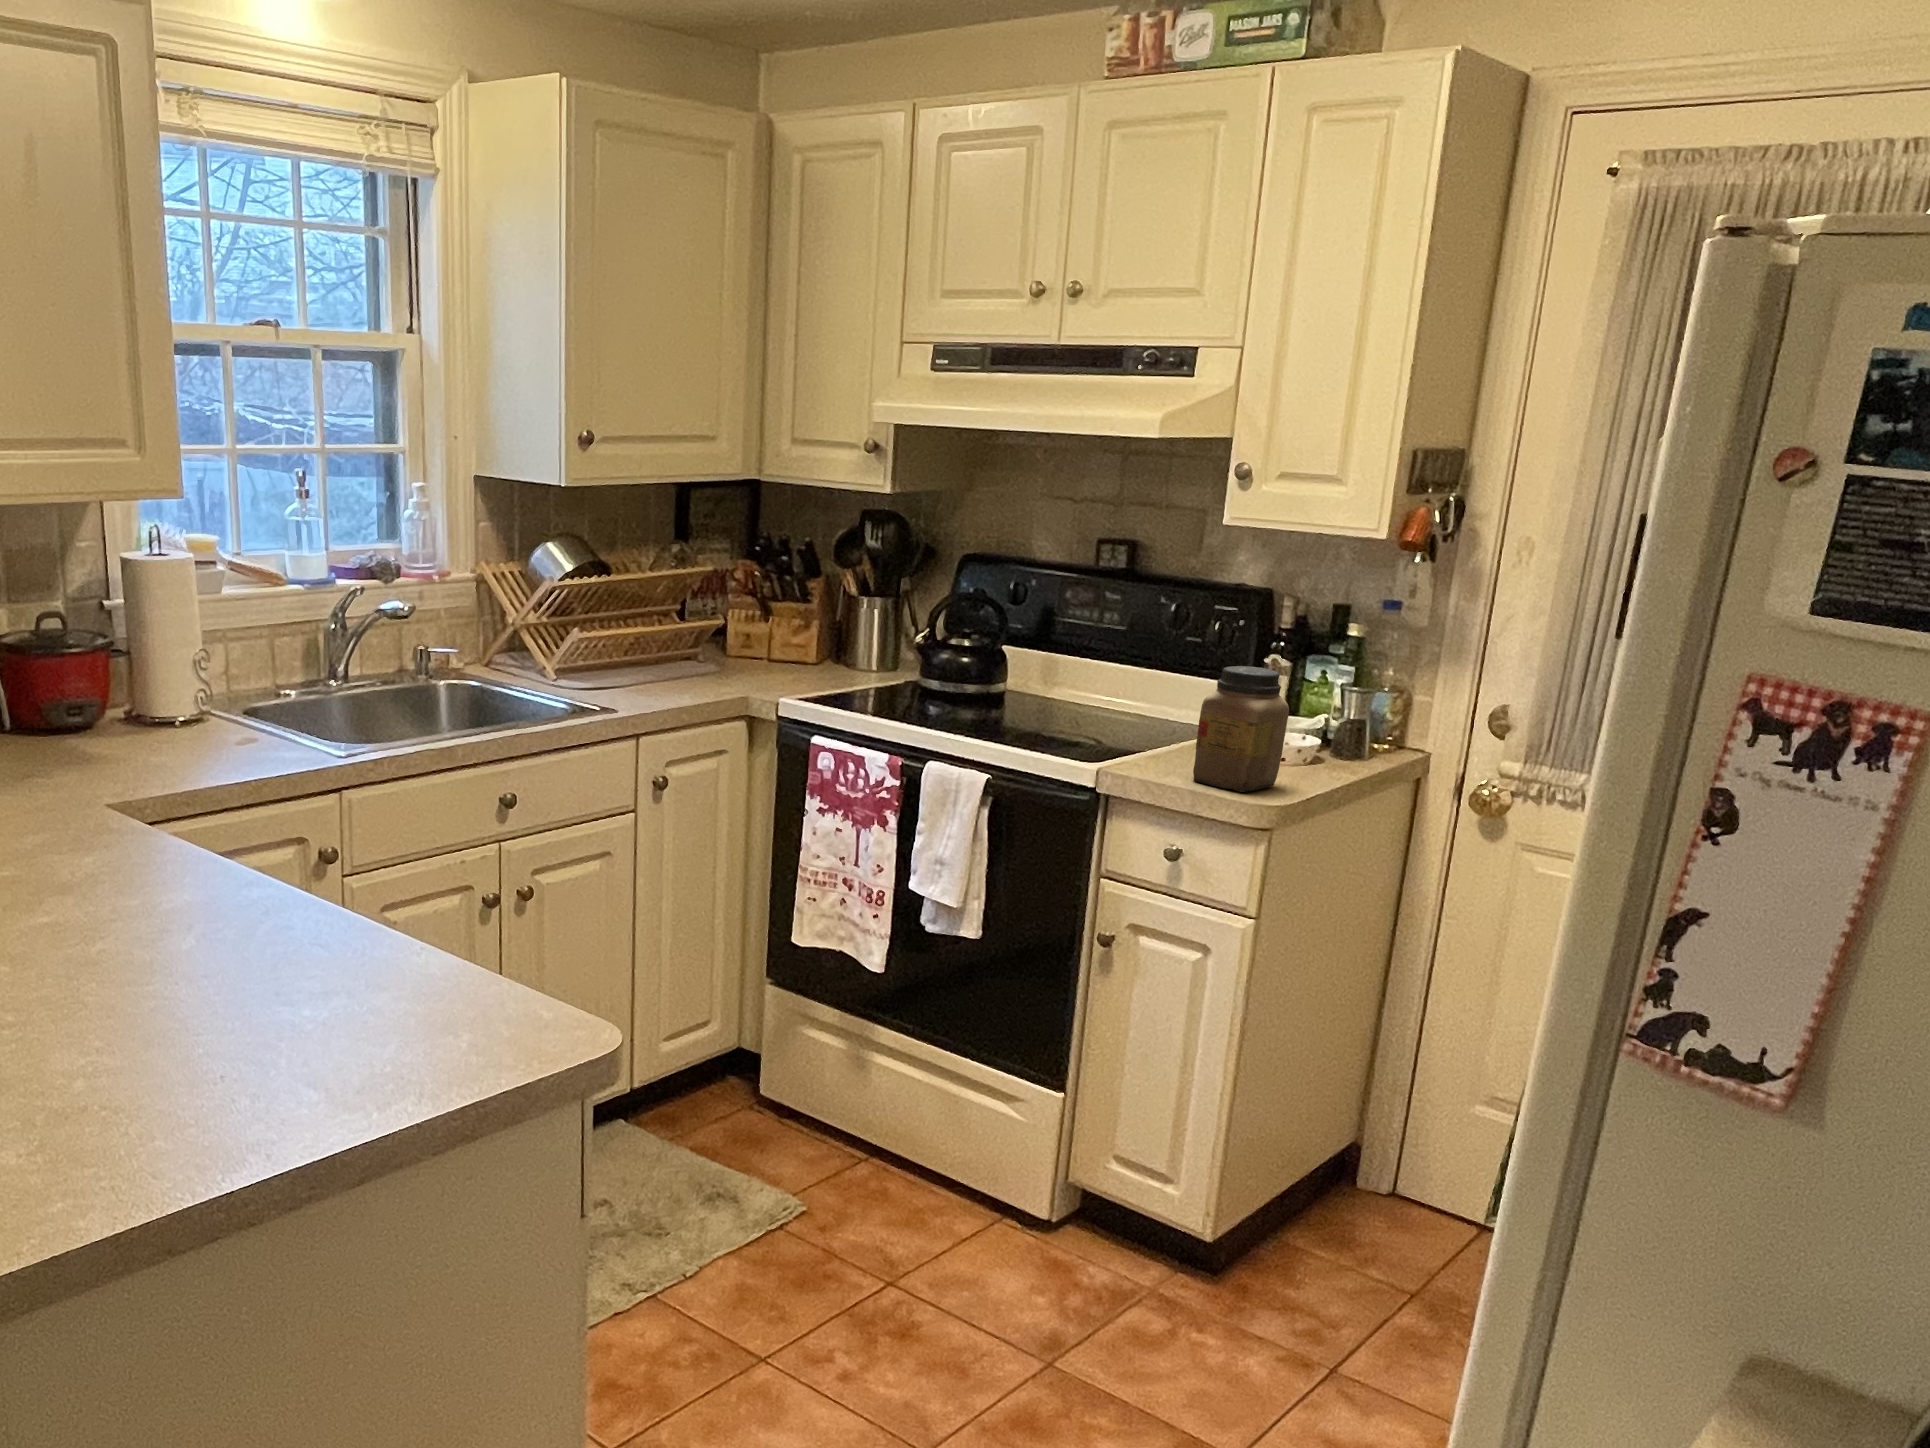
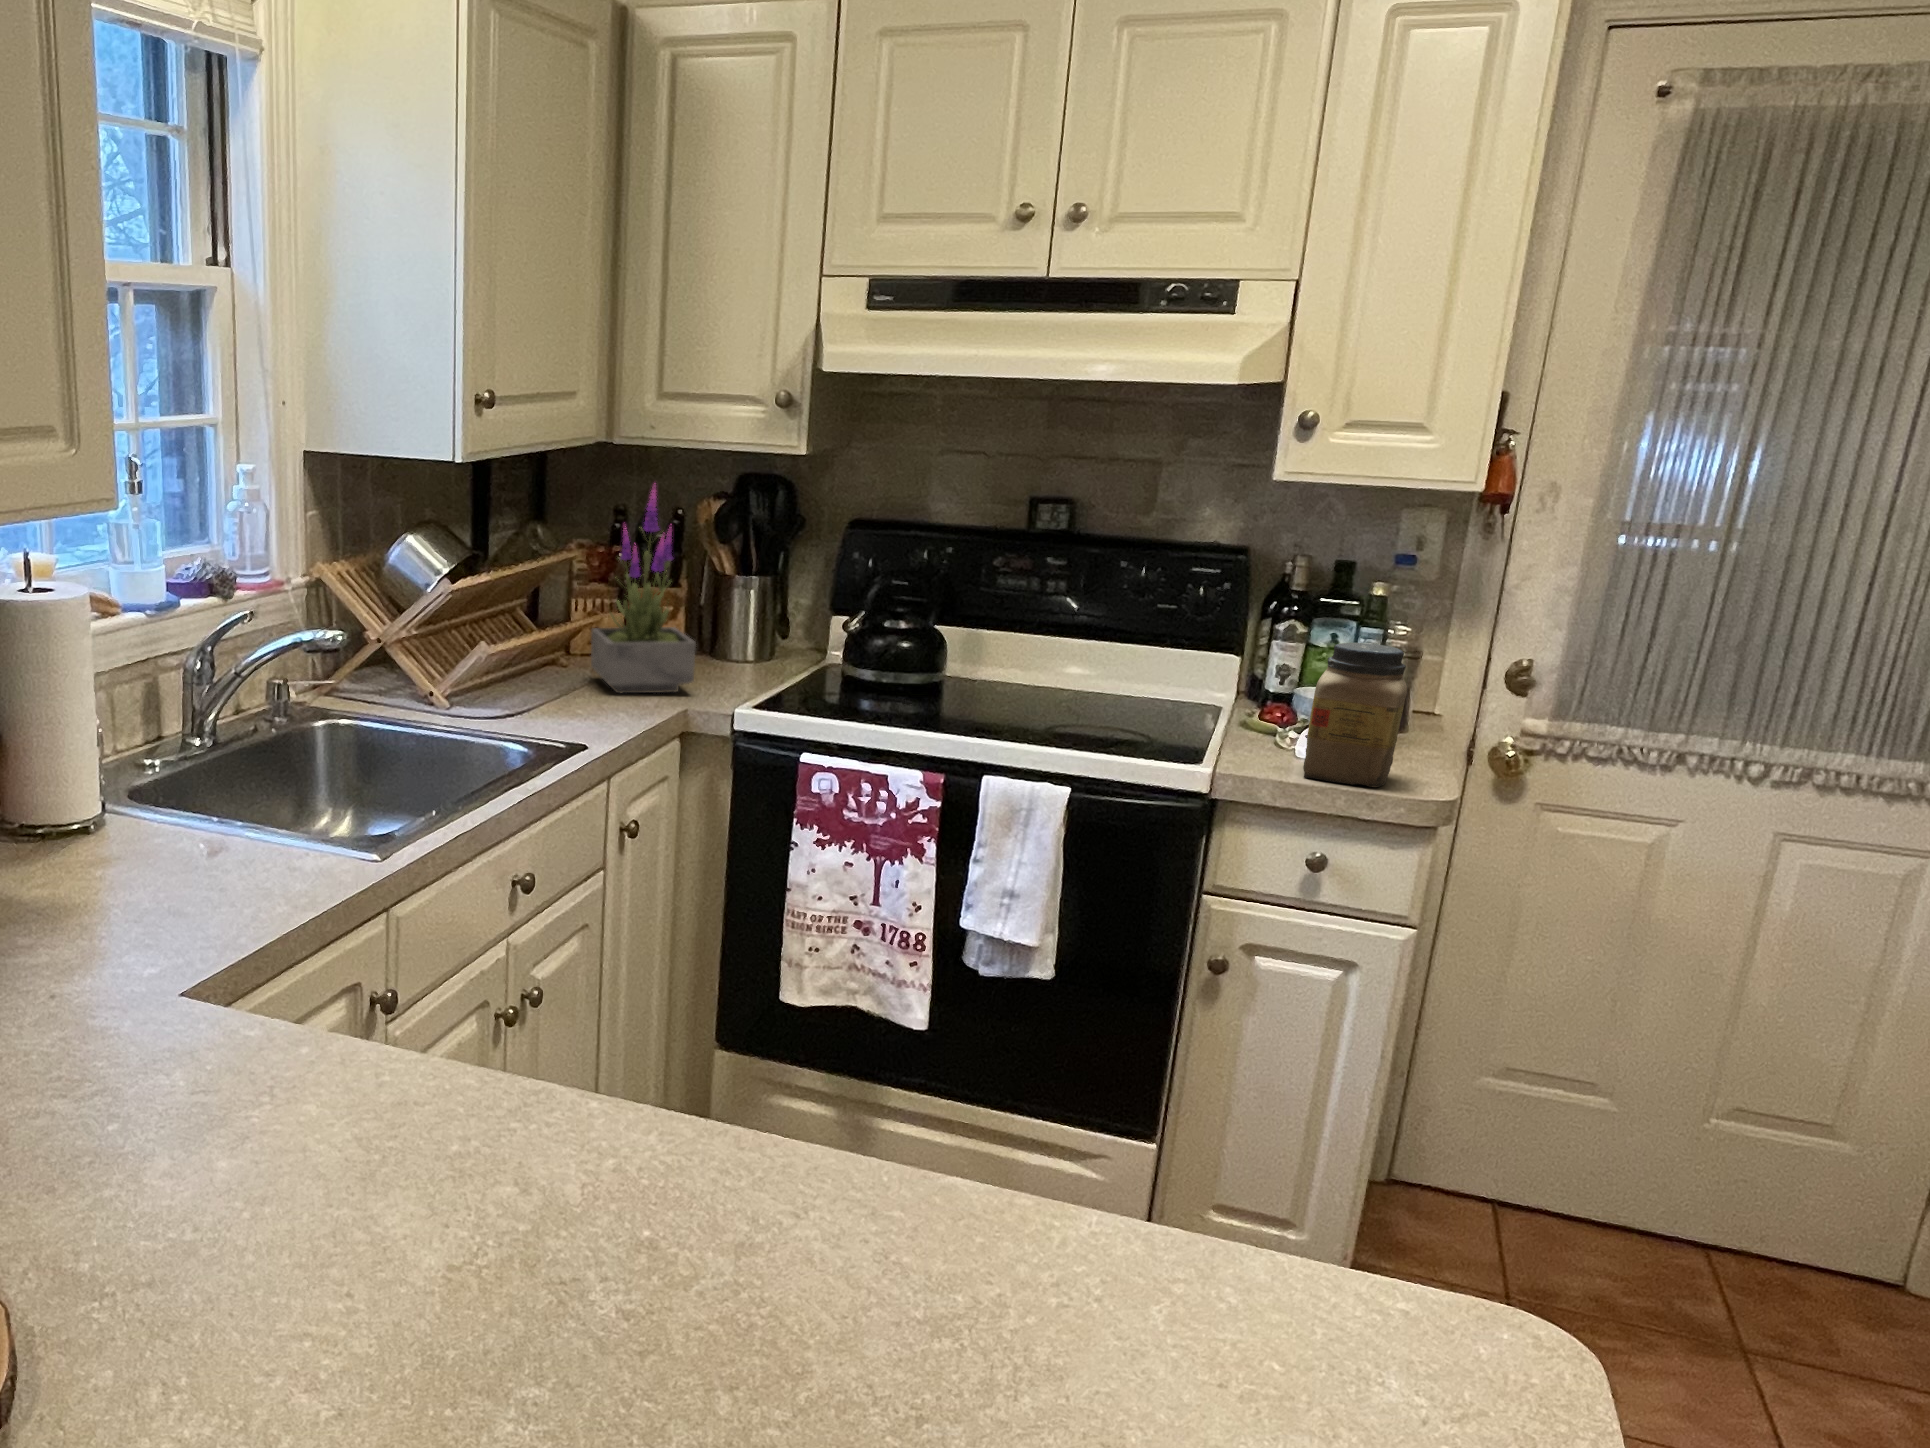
potted plant: none [696,511,777,685] -> present [591,489,696,693]

